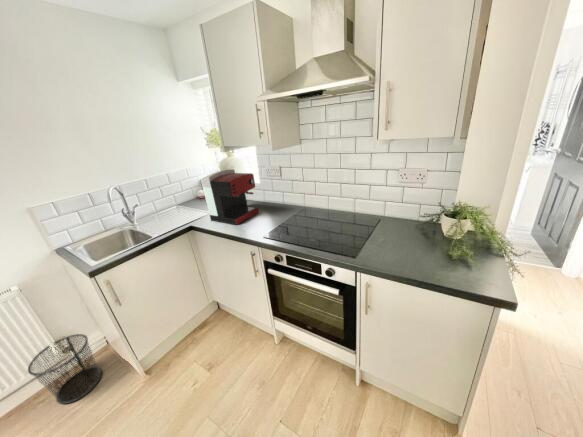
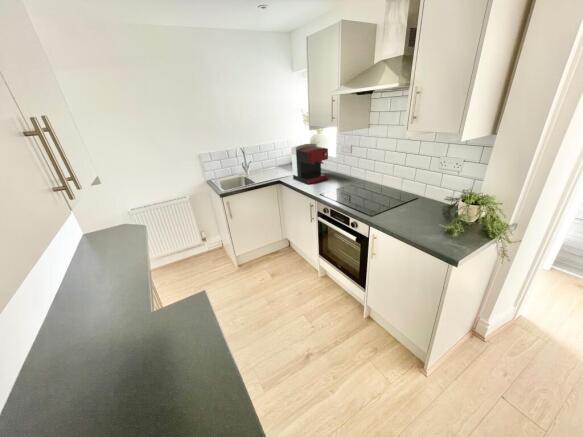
waste bin: present [28,334,102,404] -> none [187,232,217,267]

